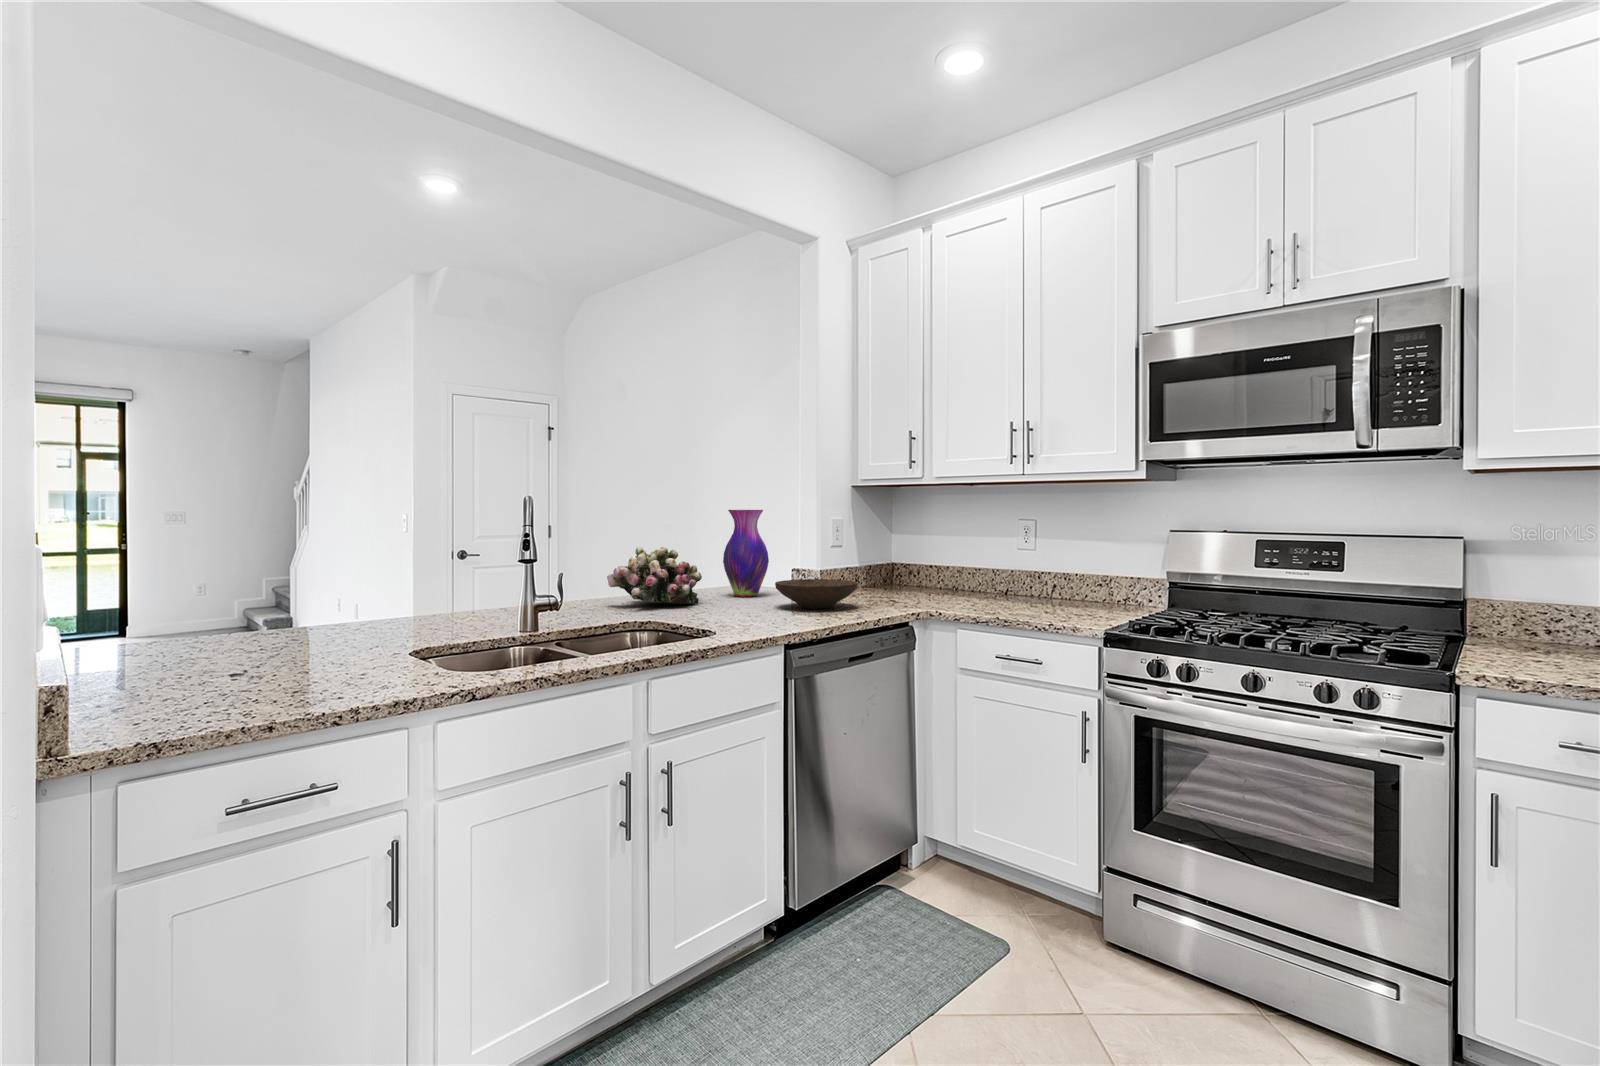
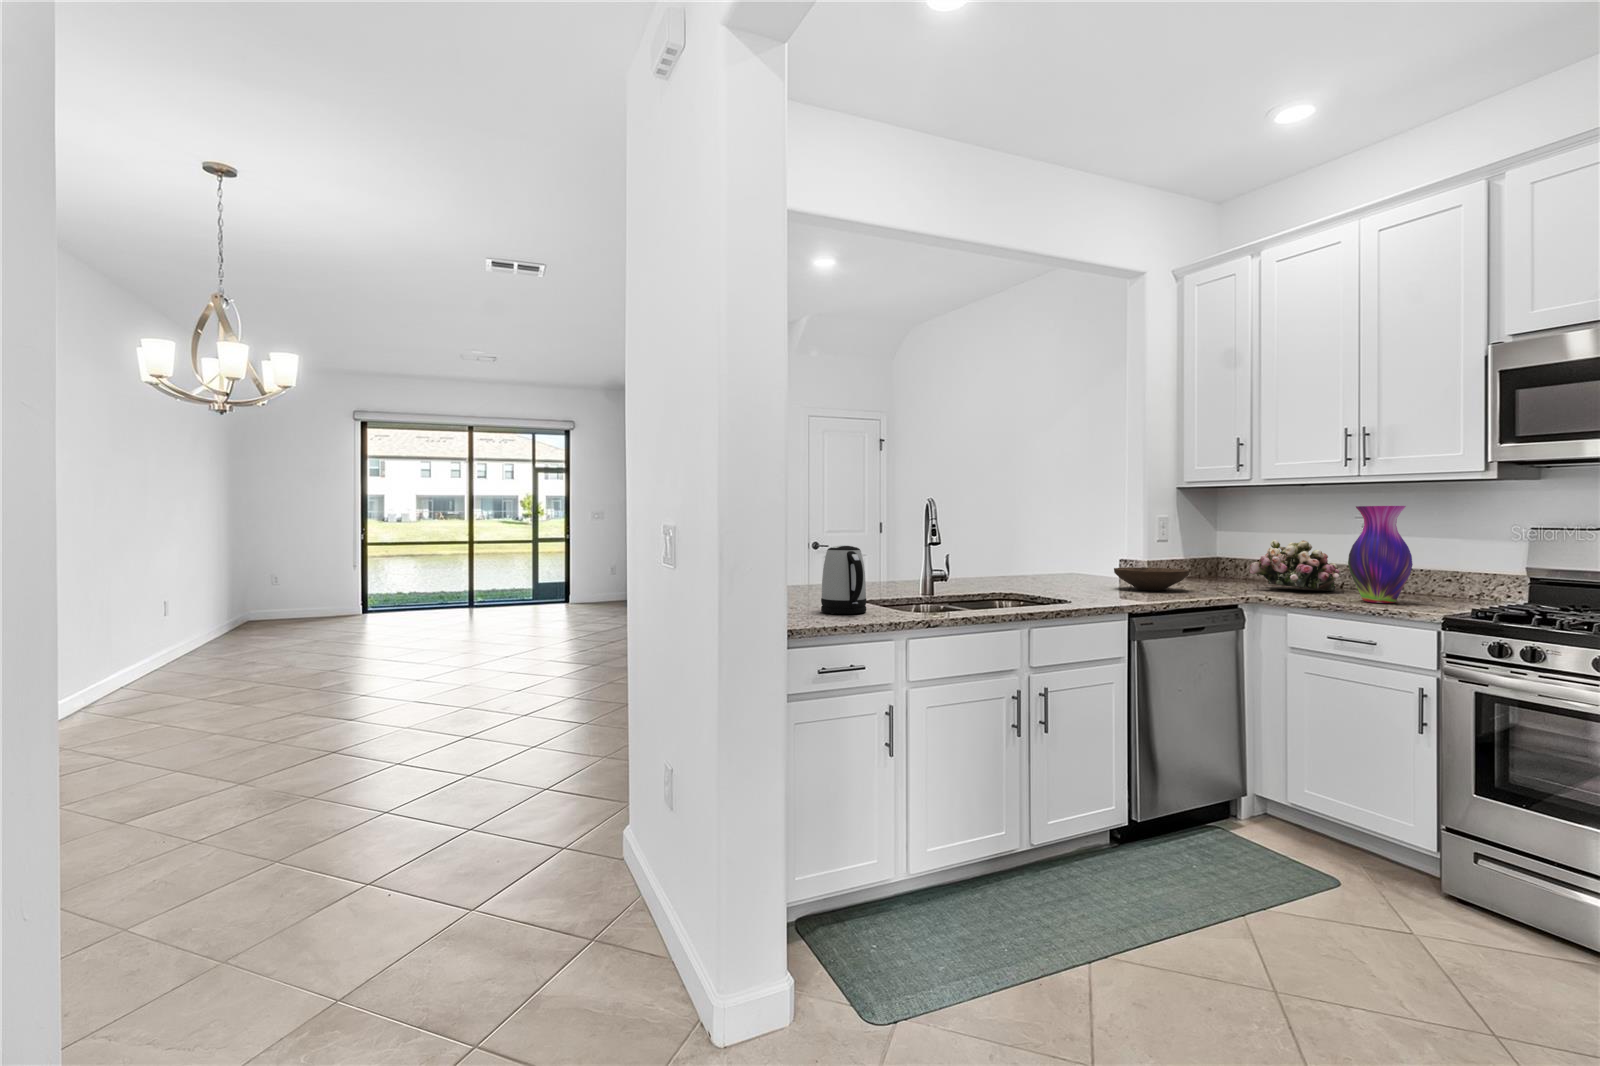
vase: present [723,510,769,597] -> present [1348,506,1413,603]
flower arrangement: present [607,546,702,604] -> present [1249,540,1339,591]
kettle: none [313,574,396,687] -> present [821,545,867,614]

